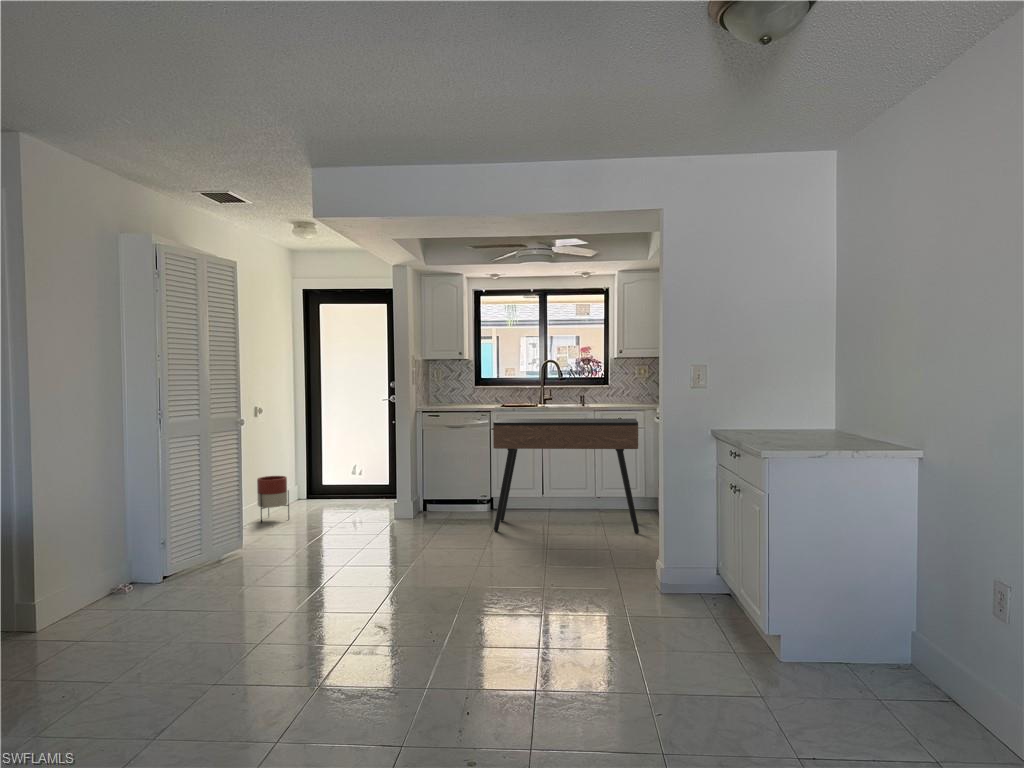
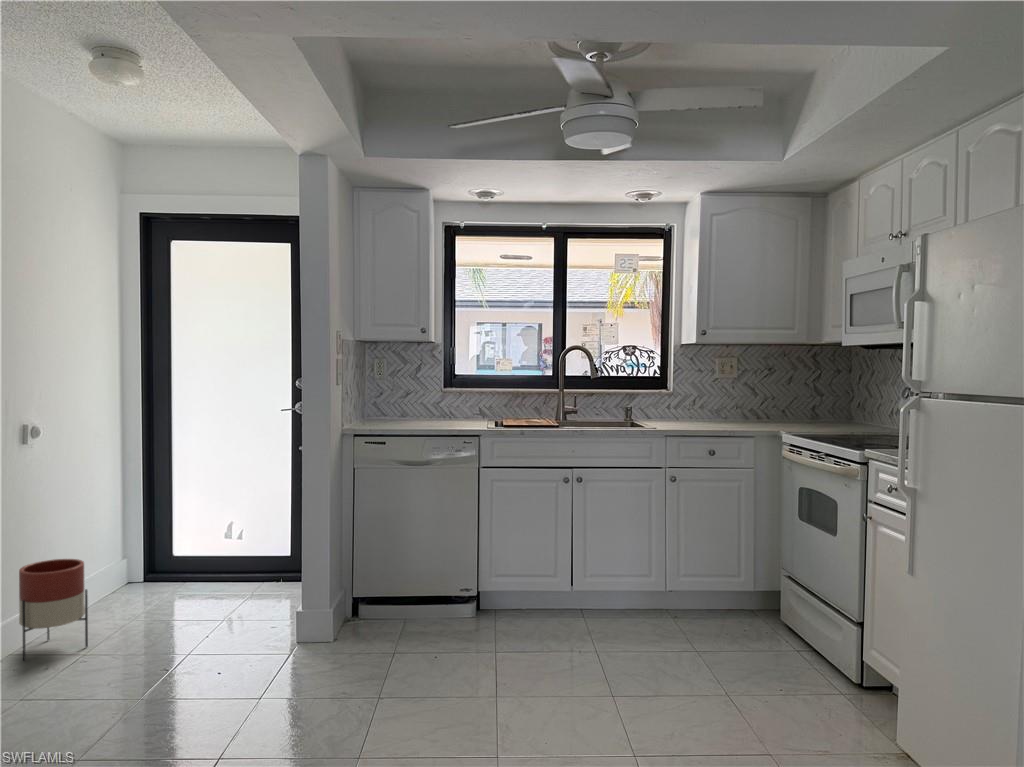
console table: present [493,418,639,534] -> none [500,452,788,683]

